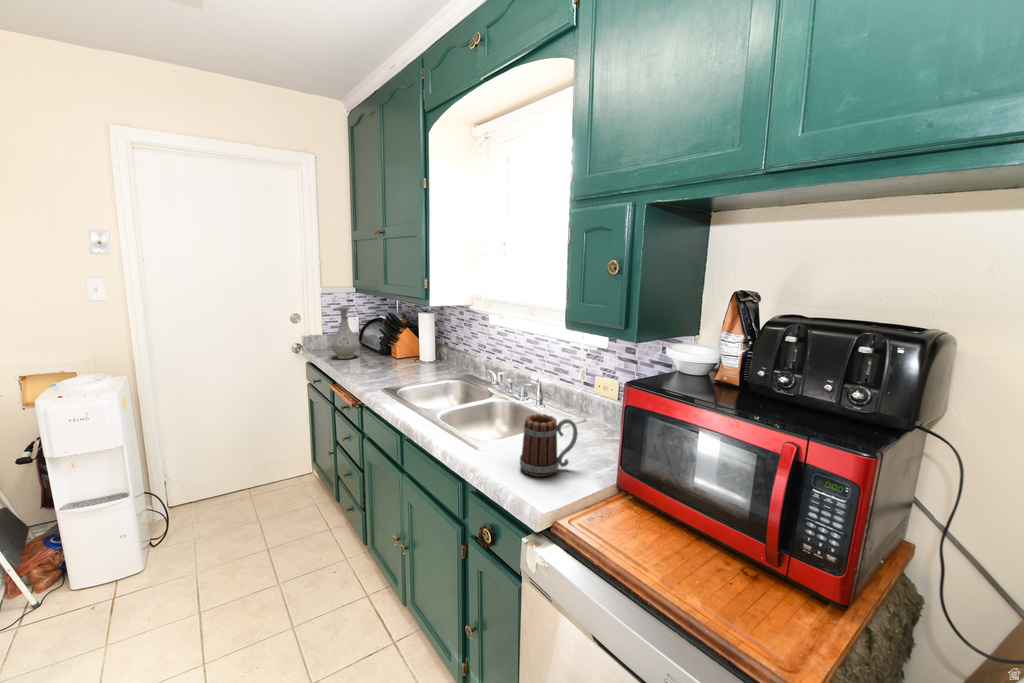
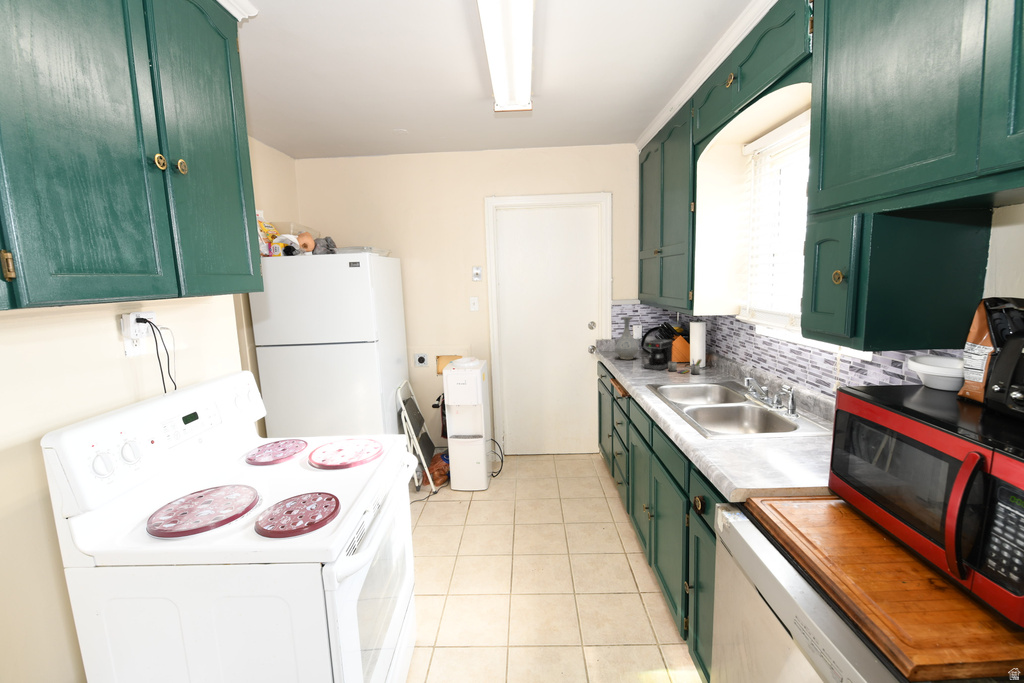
coffee maker: none [371,332,436,371] -> present [644,339,701,374]
mug: present [520,414,578,477] -> none [733,410,794,466]

